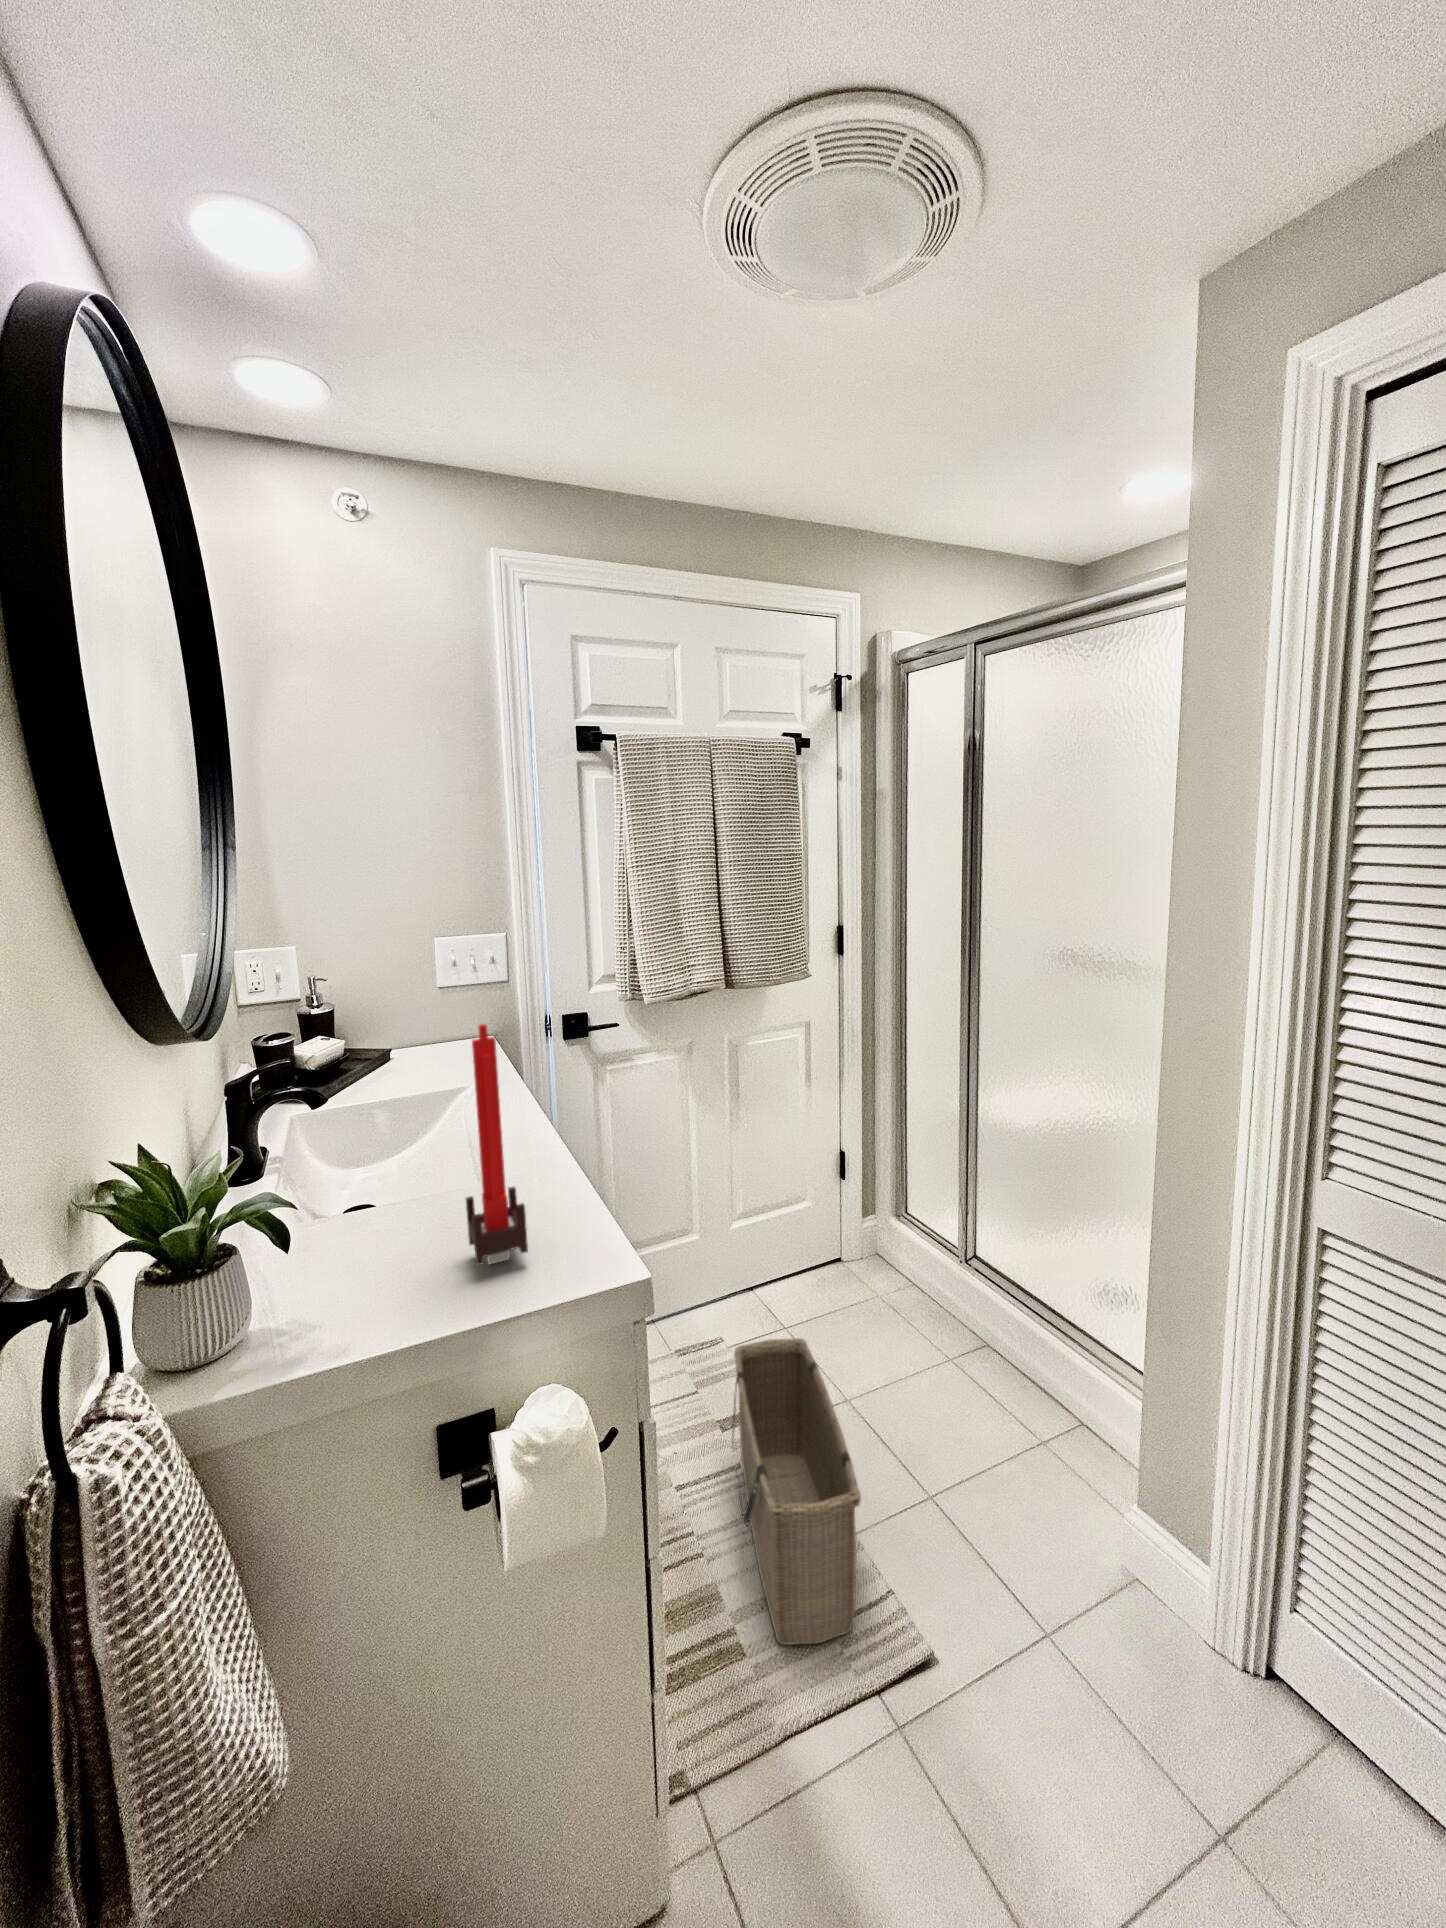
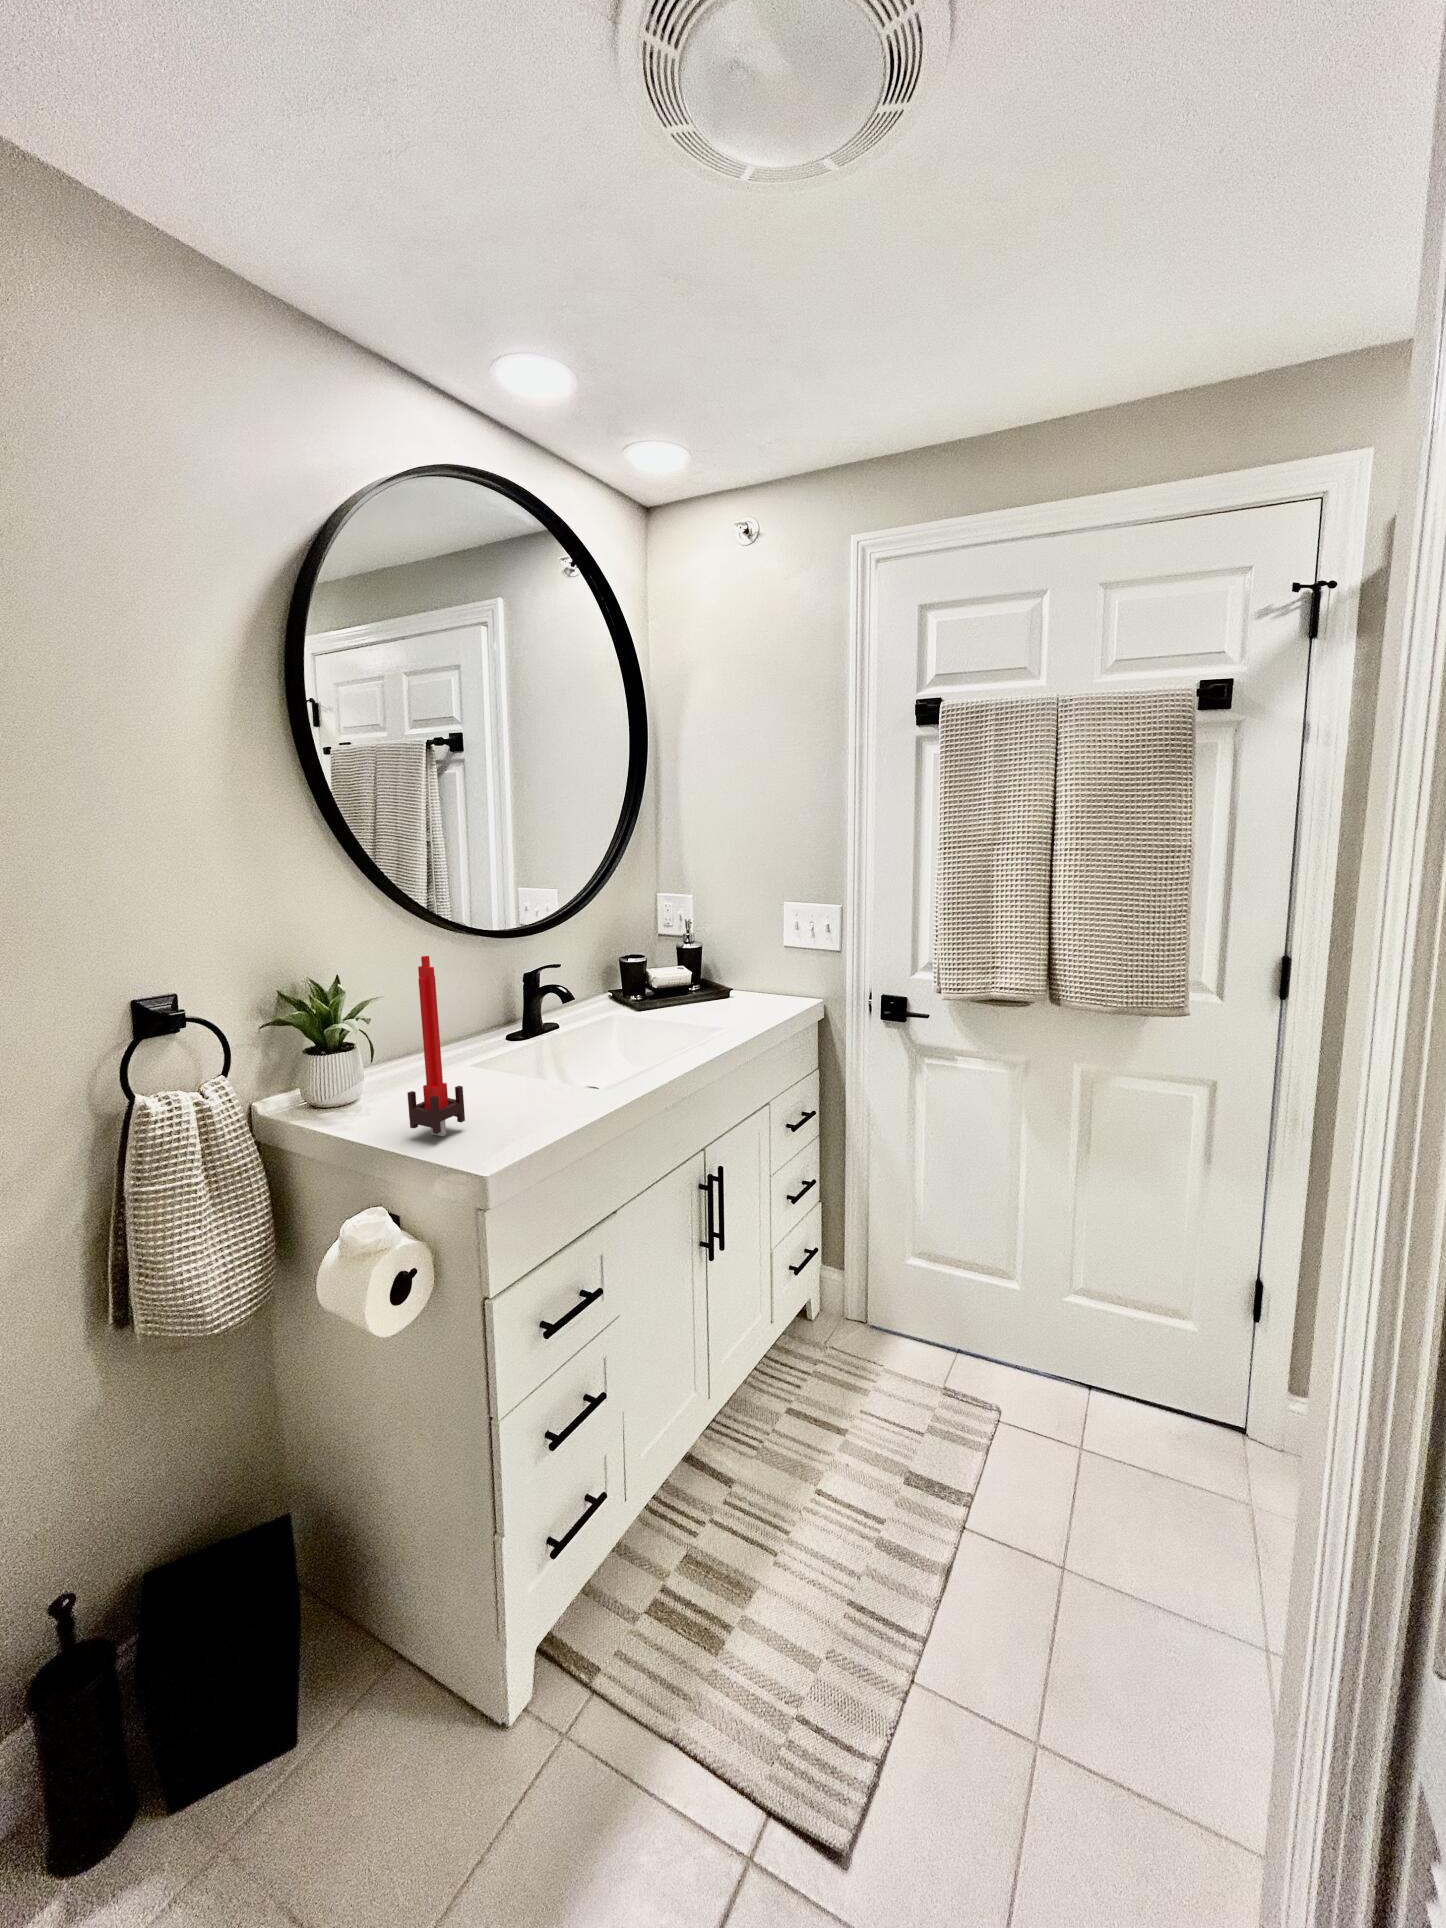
basket: present [732,1338,861,1645] -> none [731,1394,958,1741]

